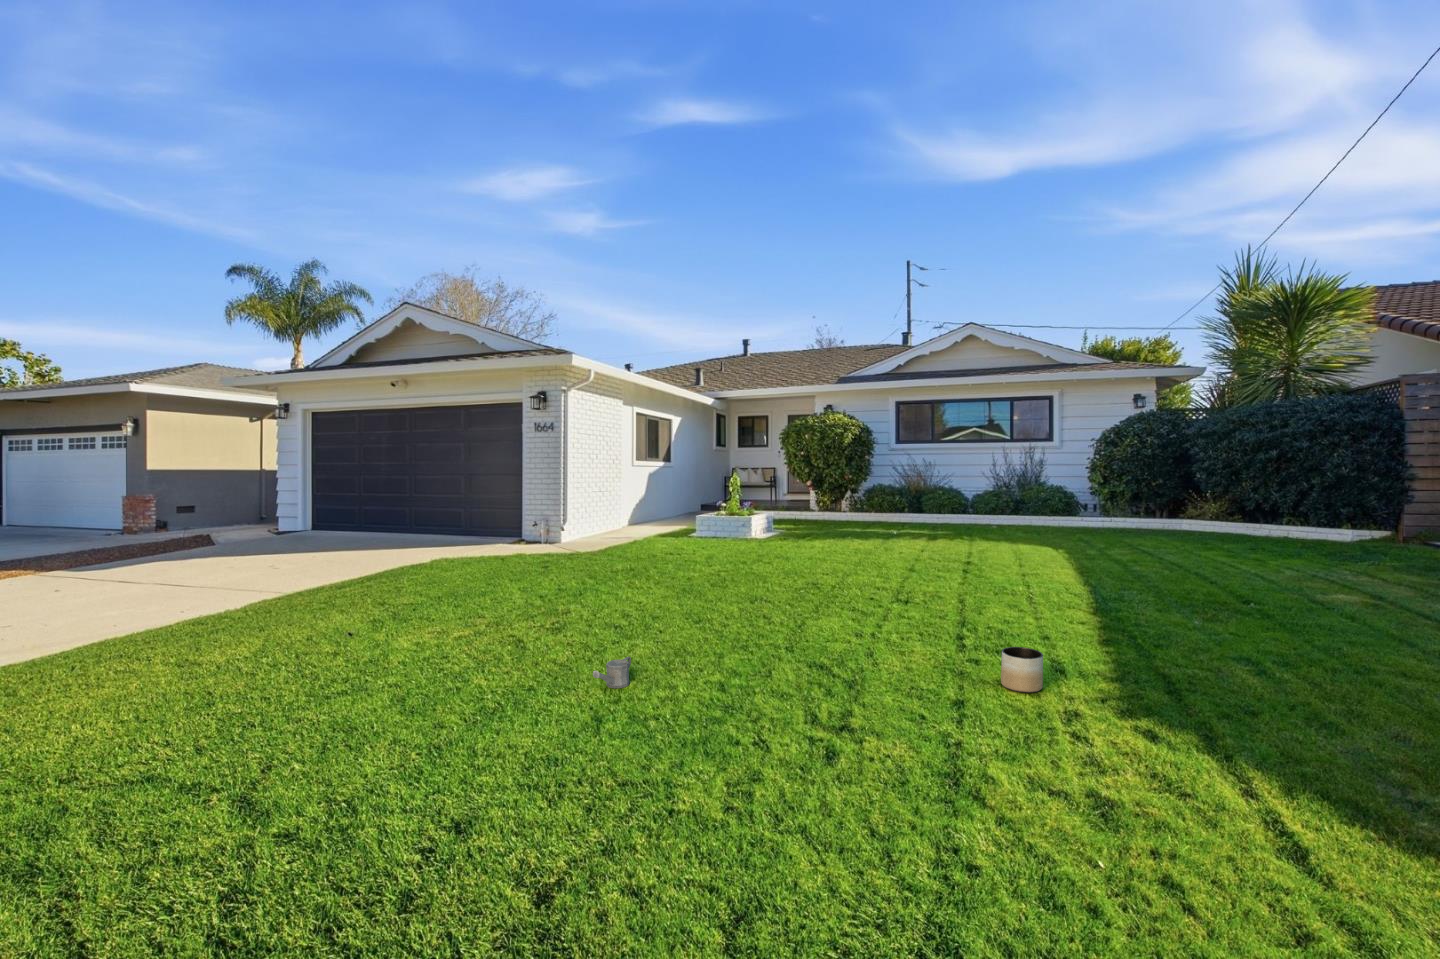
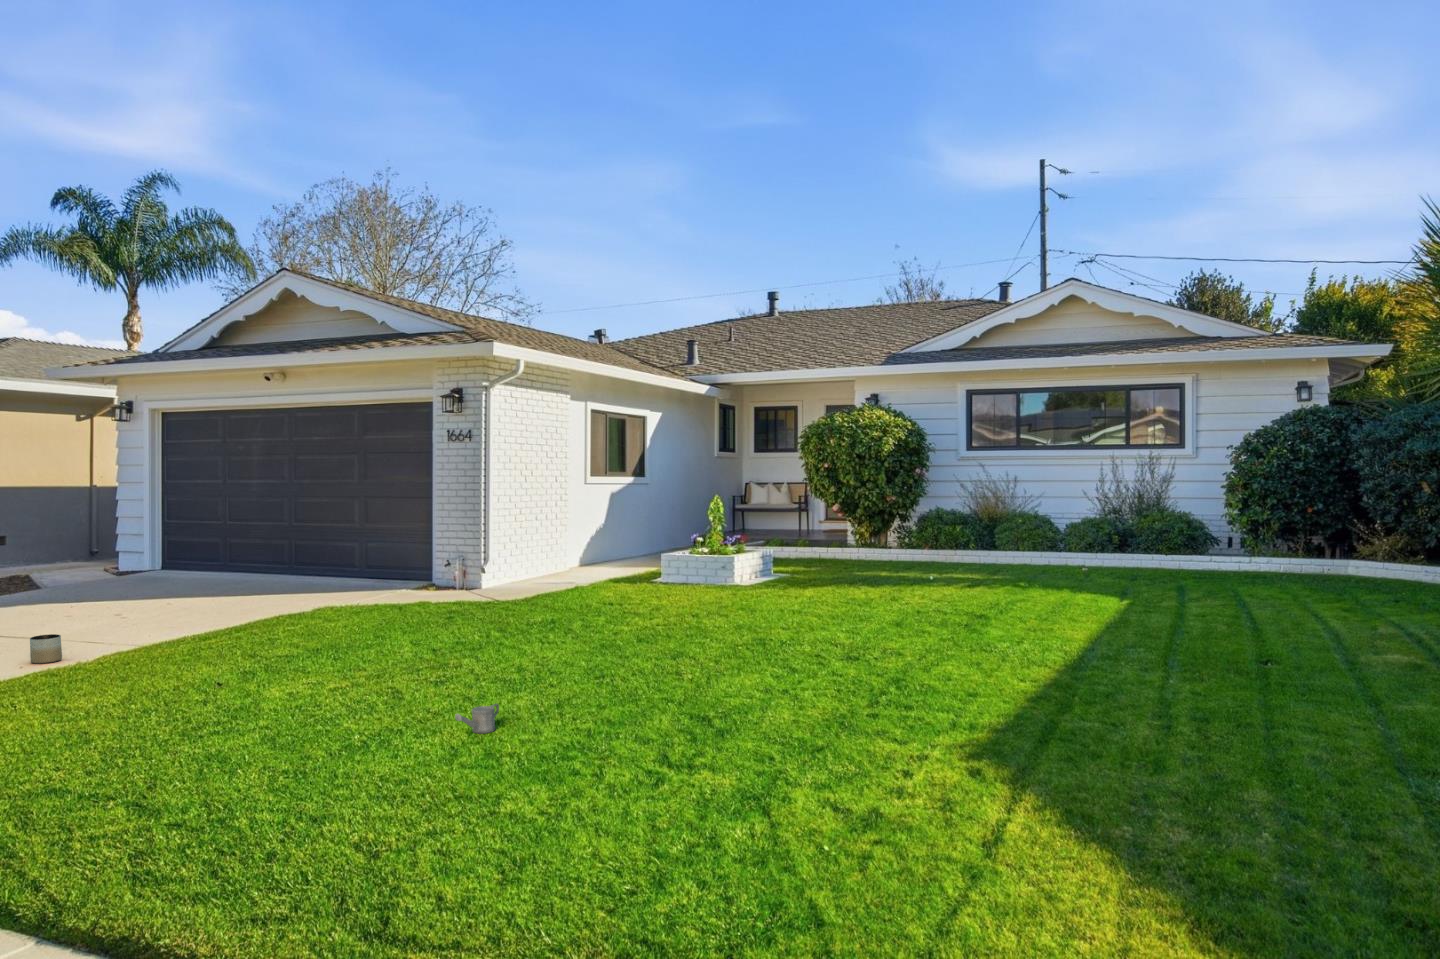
planter: present [1001,647,1043,693] -> present [30,634,62,664]

